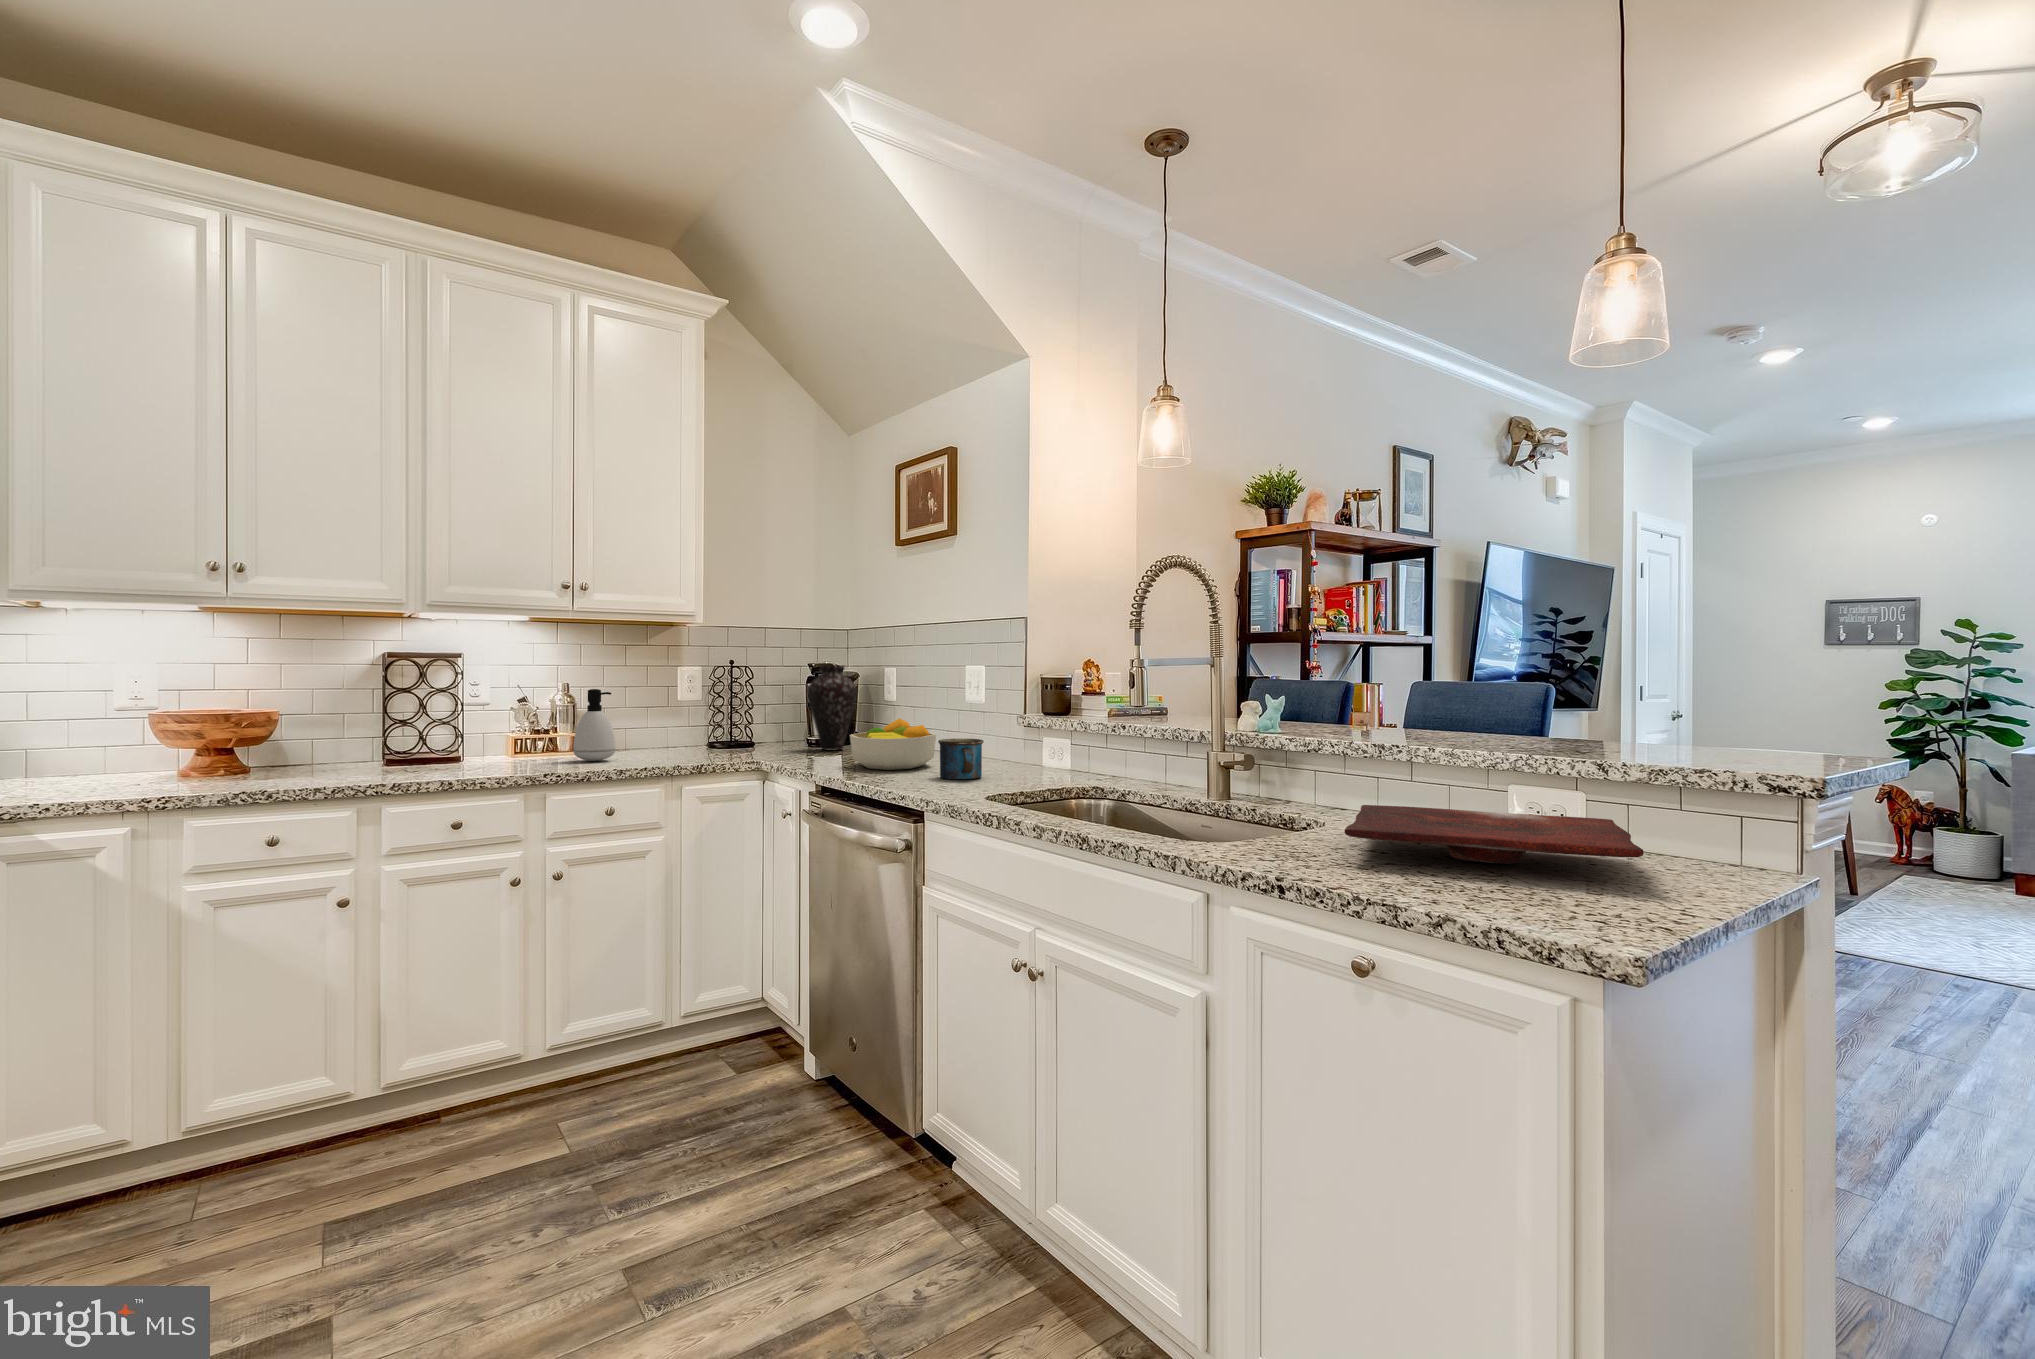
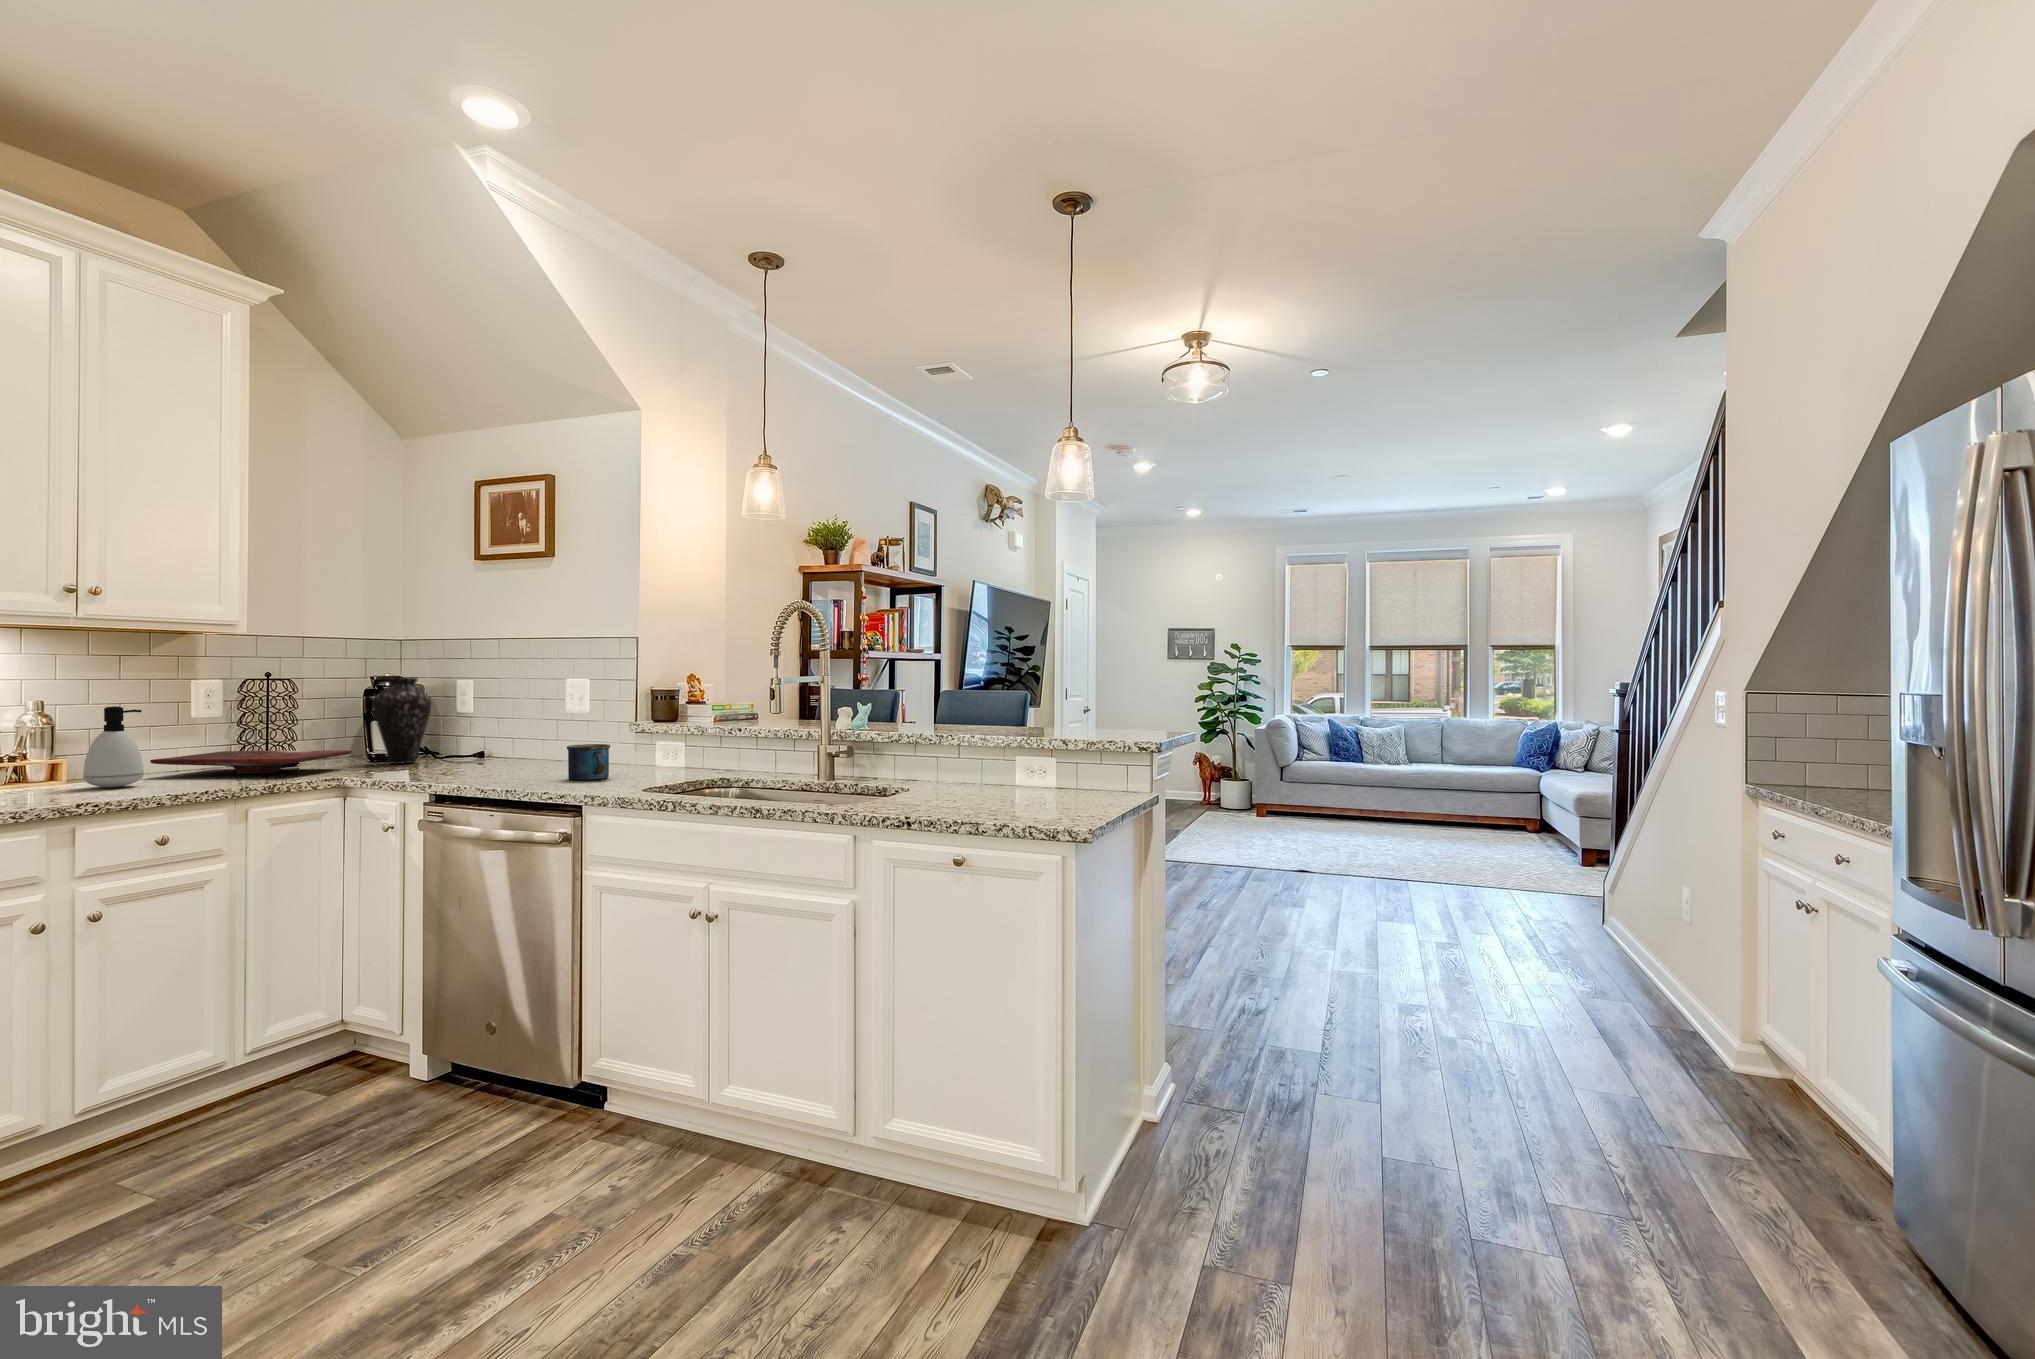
fruit bowl: present [850,719,936,770] -> none [455,729,548,777]
cutting board: present [1344,805,1644,864] -> present [150,750,352,774]

